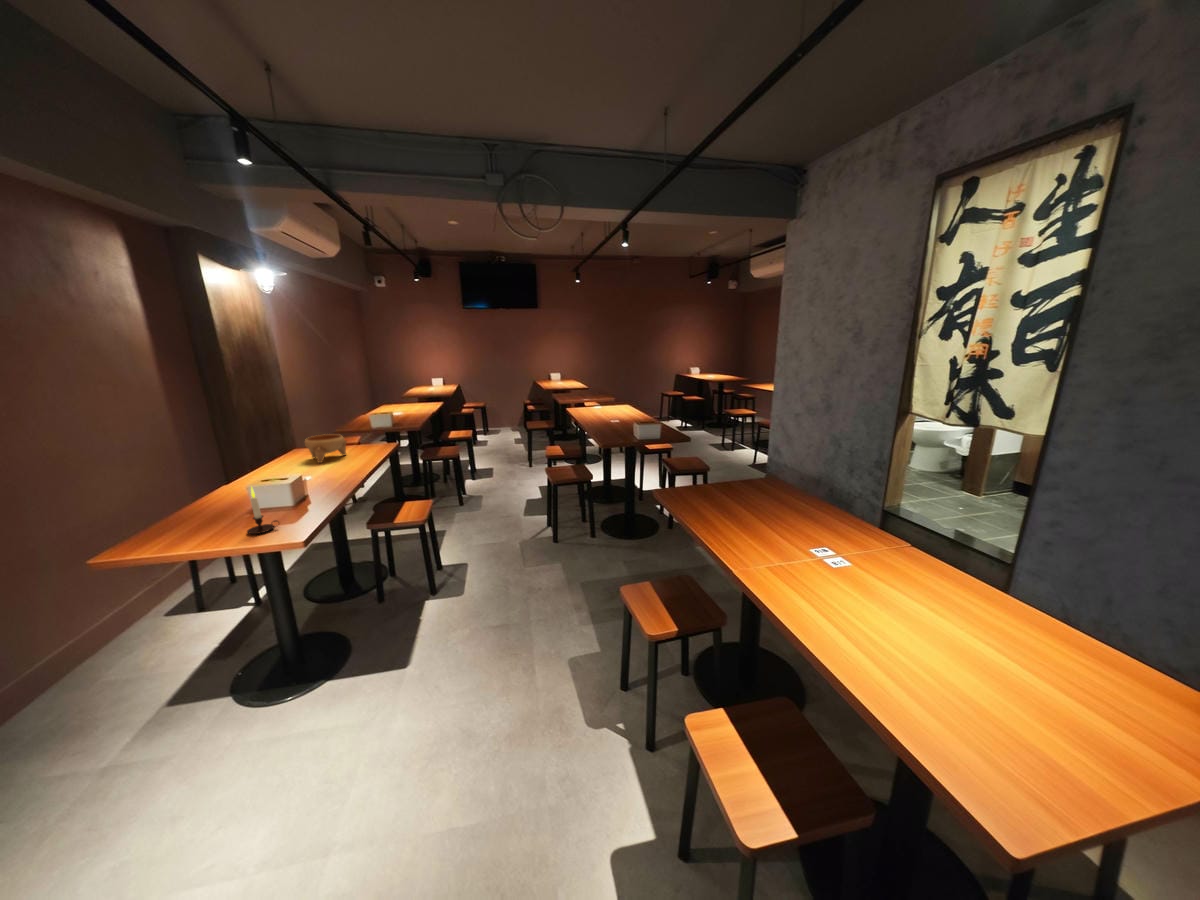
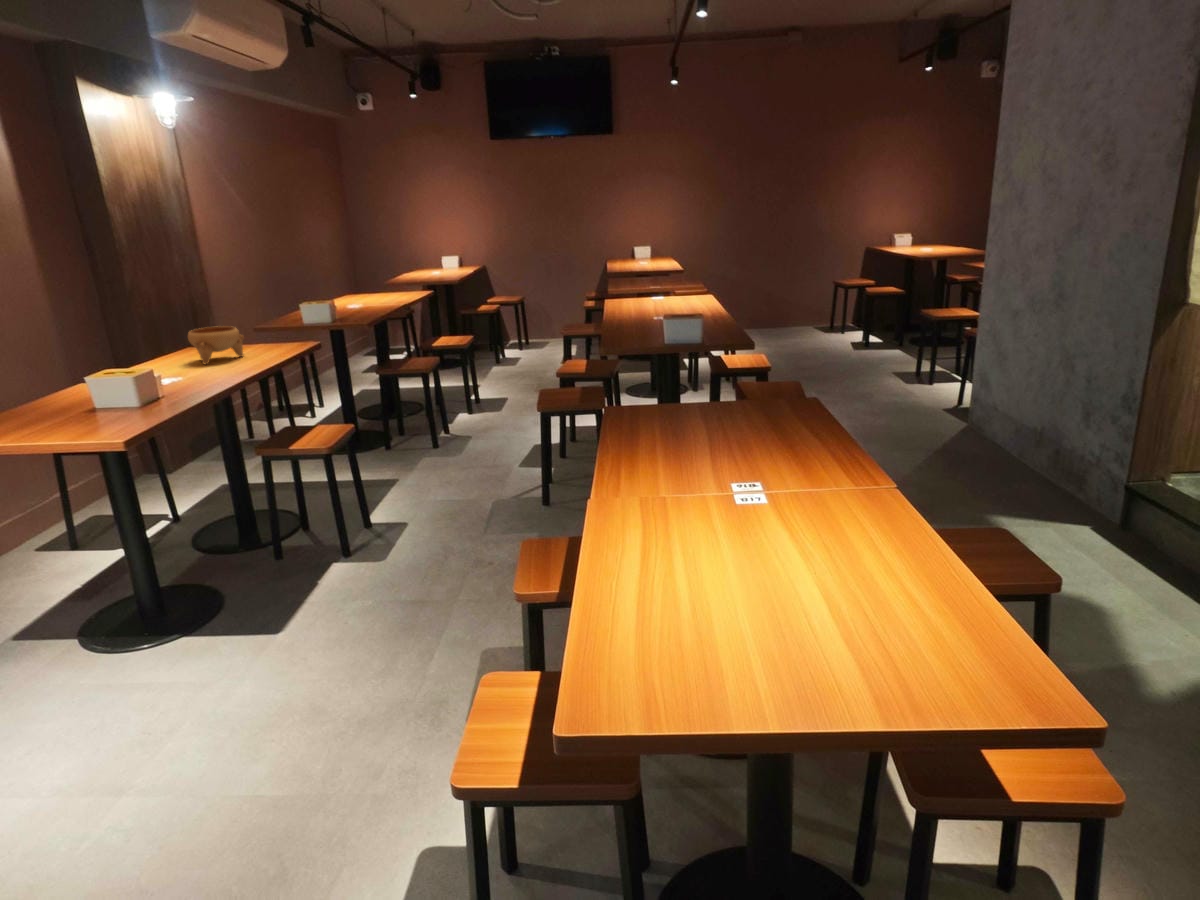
candle: present [247,487,278,534] -> none [74,374,110,433]

